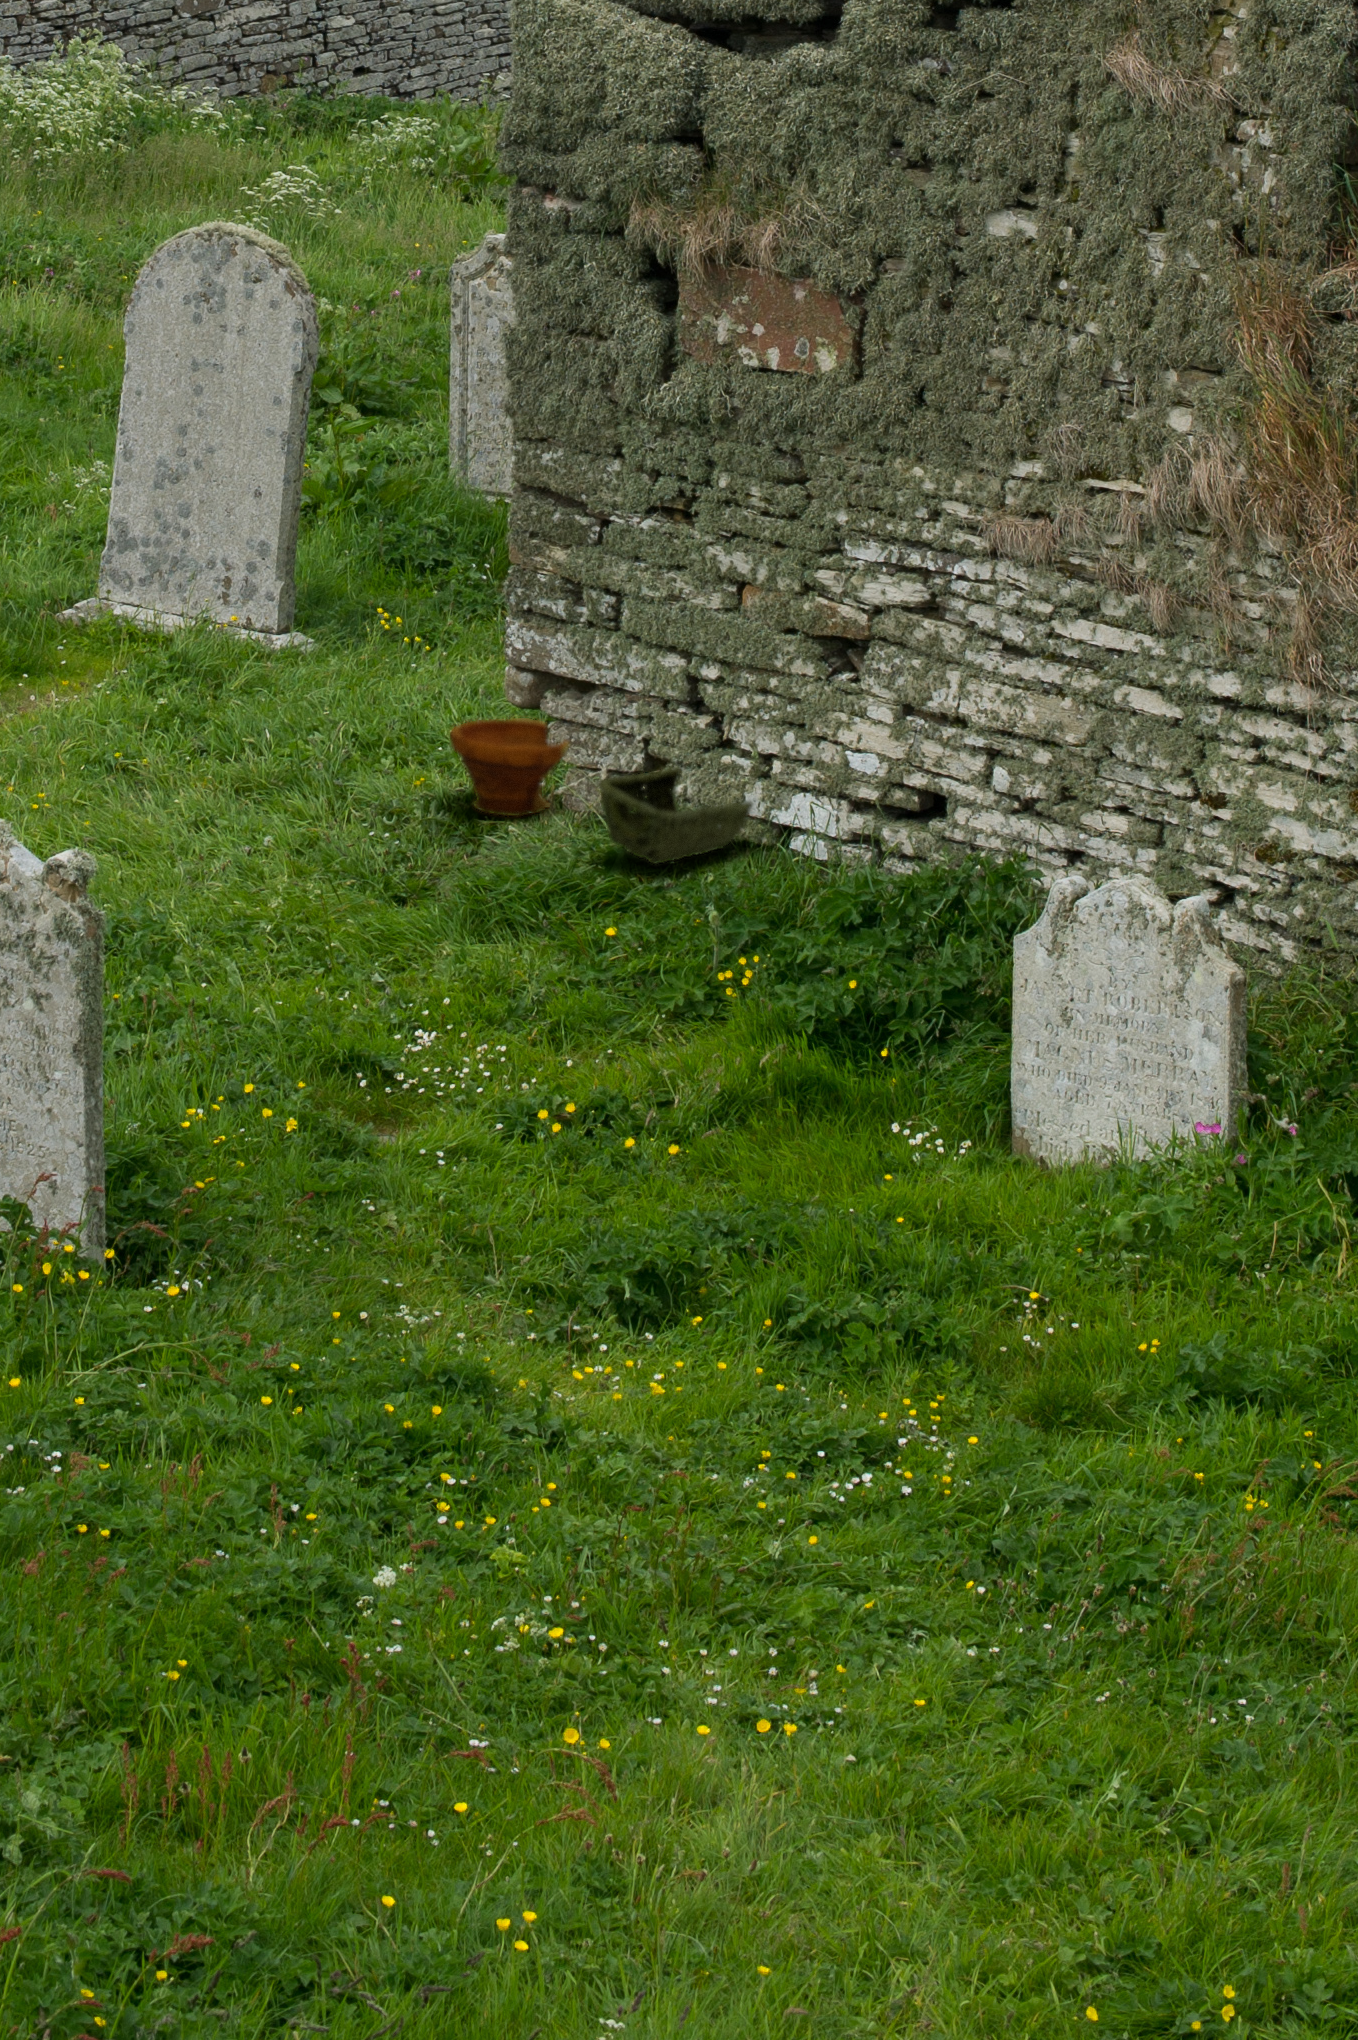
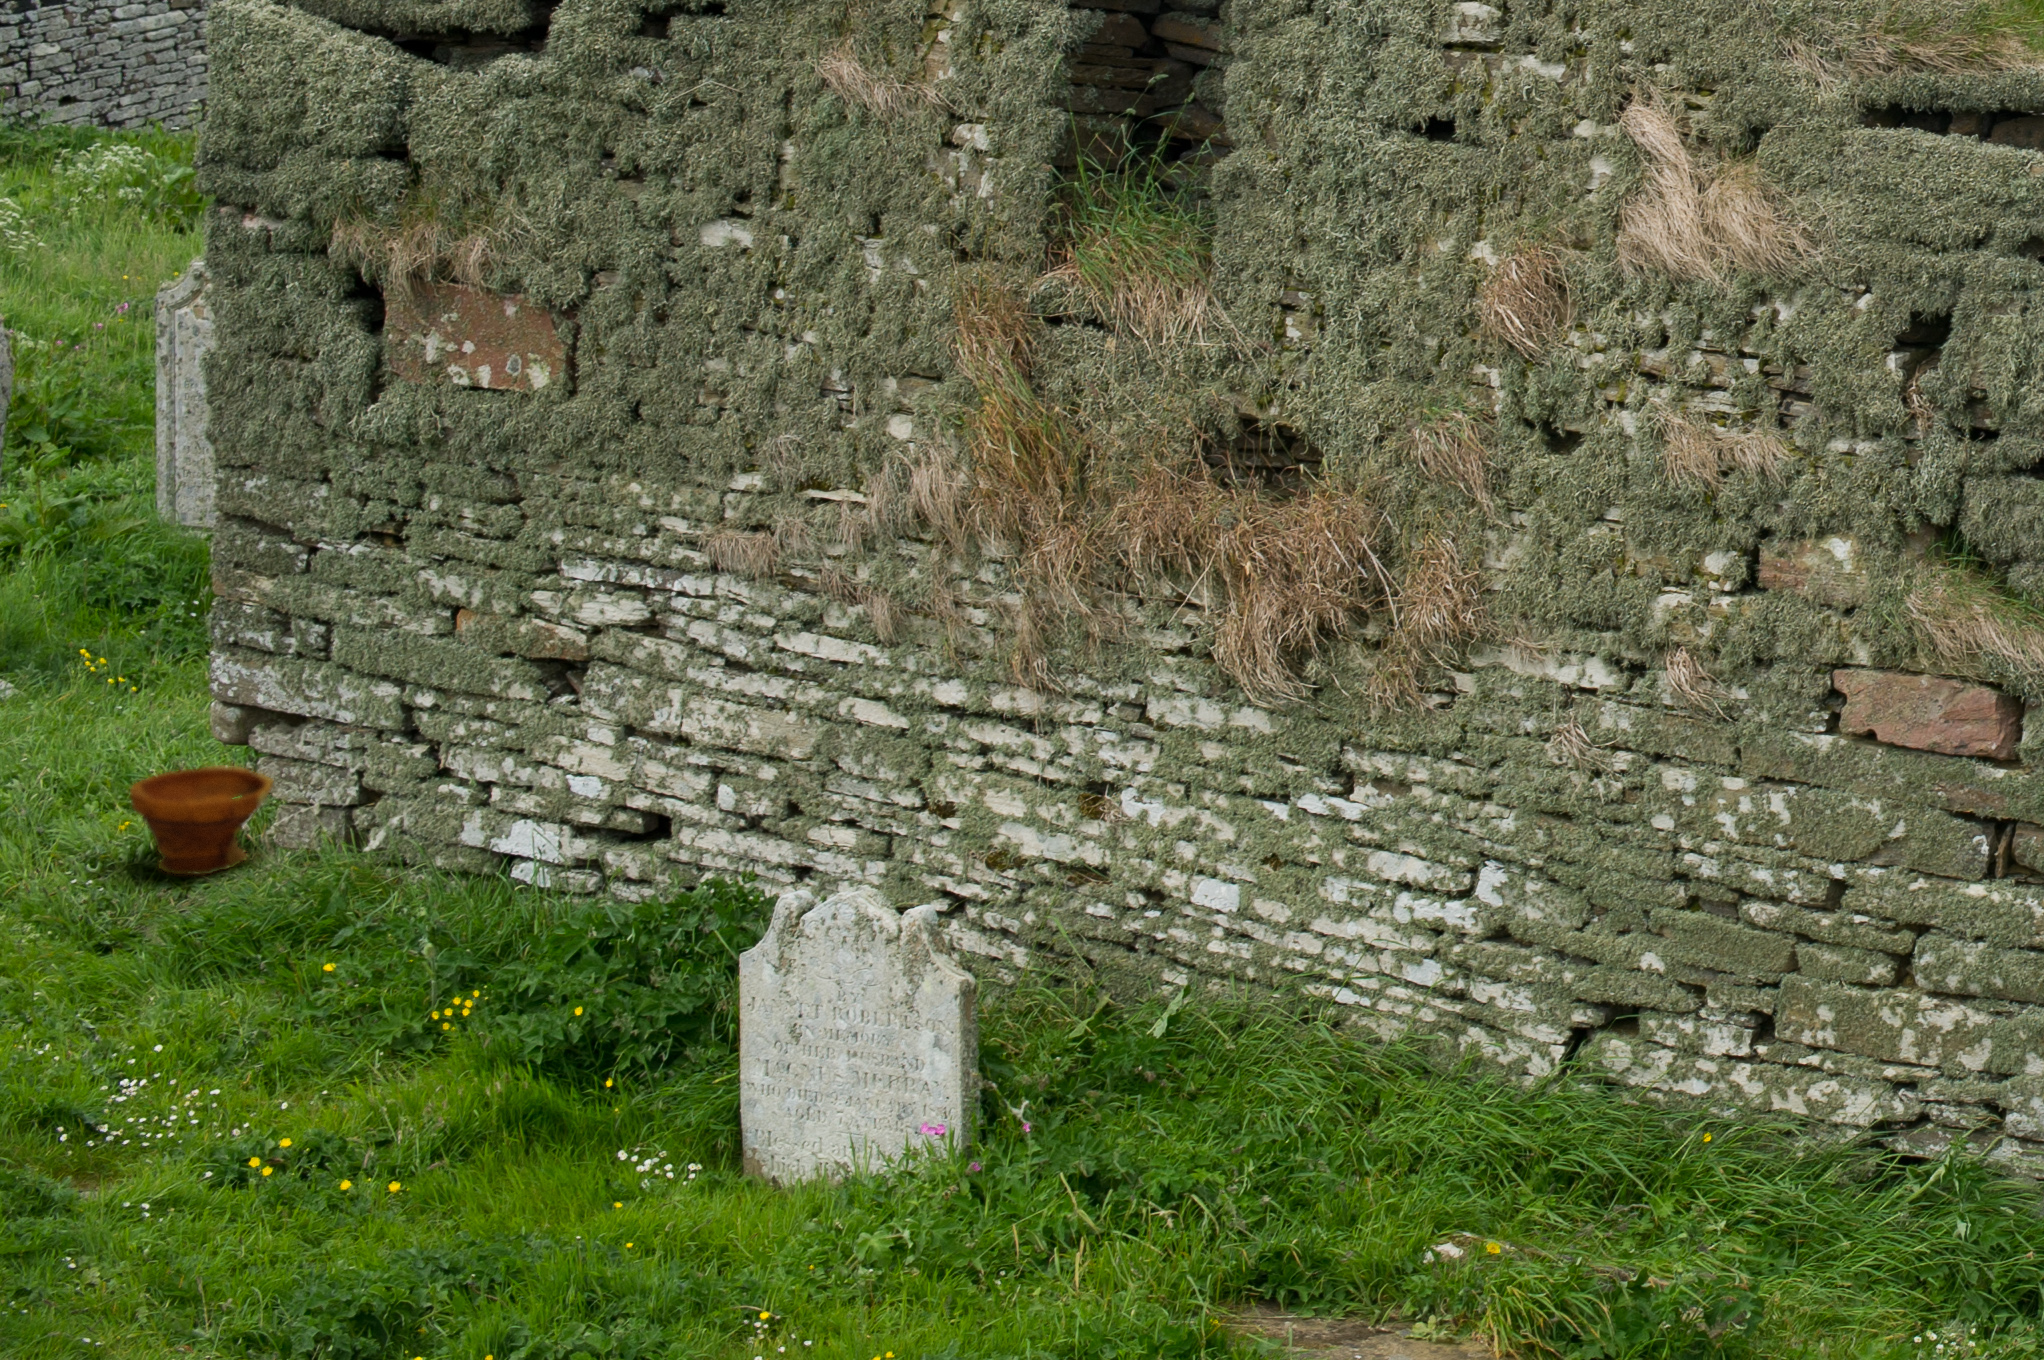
woven basket: present [599,768,753,864] -> none [289,808,473,921]

